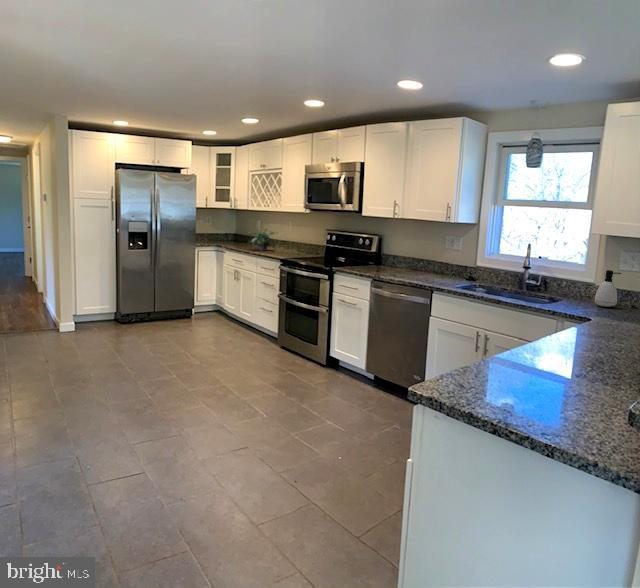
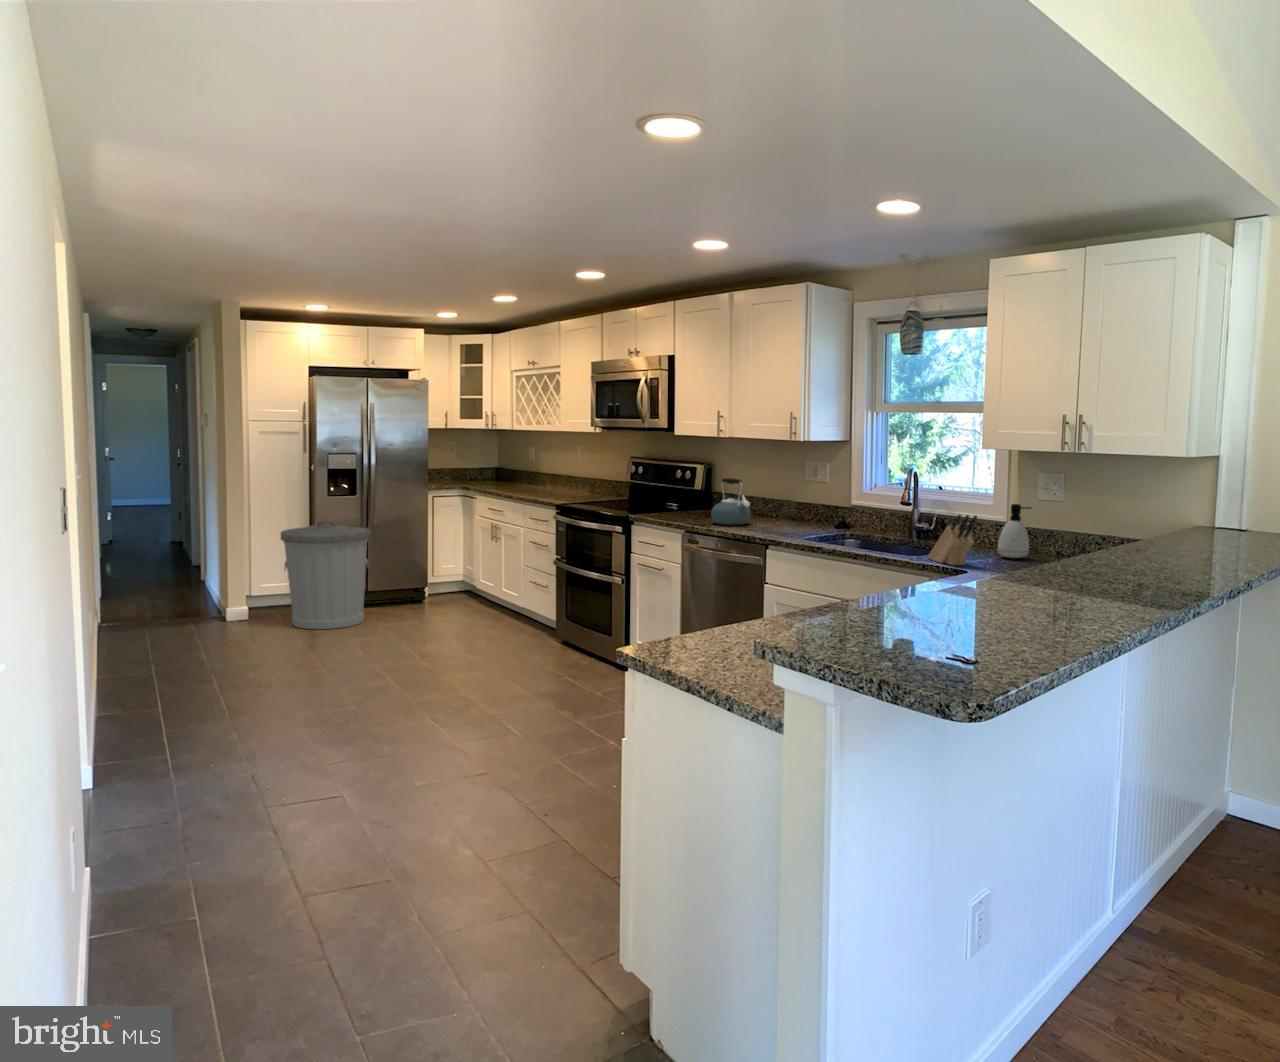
potted plant: present [250,229,276,251] -> none [512,458,558,493]
kettle: none [389,246,416,277] -> present [711,478,751,525]
trash can: none [99,266,158,336] -> present [281,521,371,629]
knife block: none [549,277,591,312] -> present [928,514,977,565]

